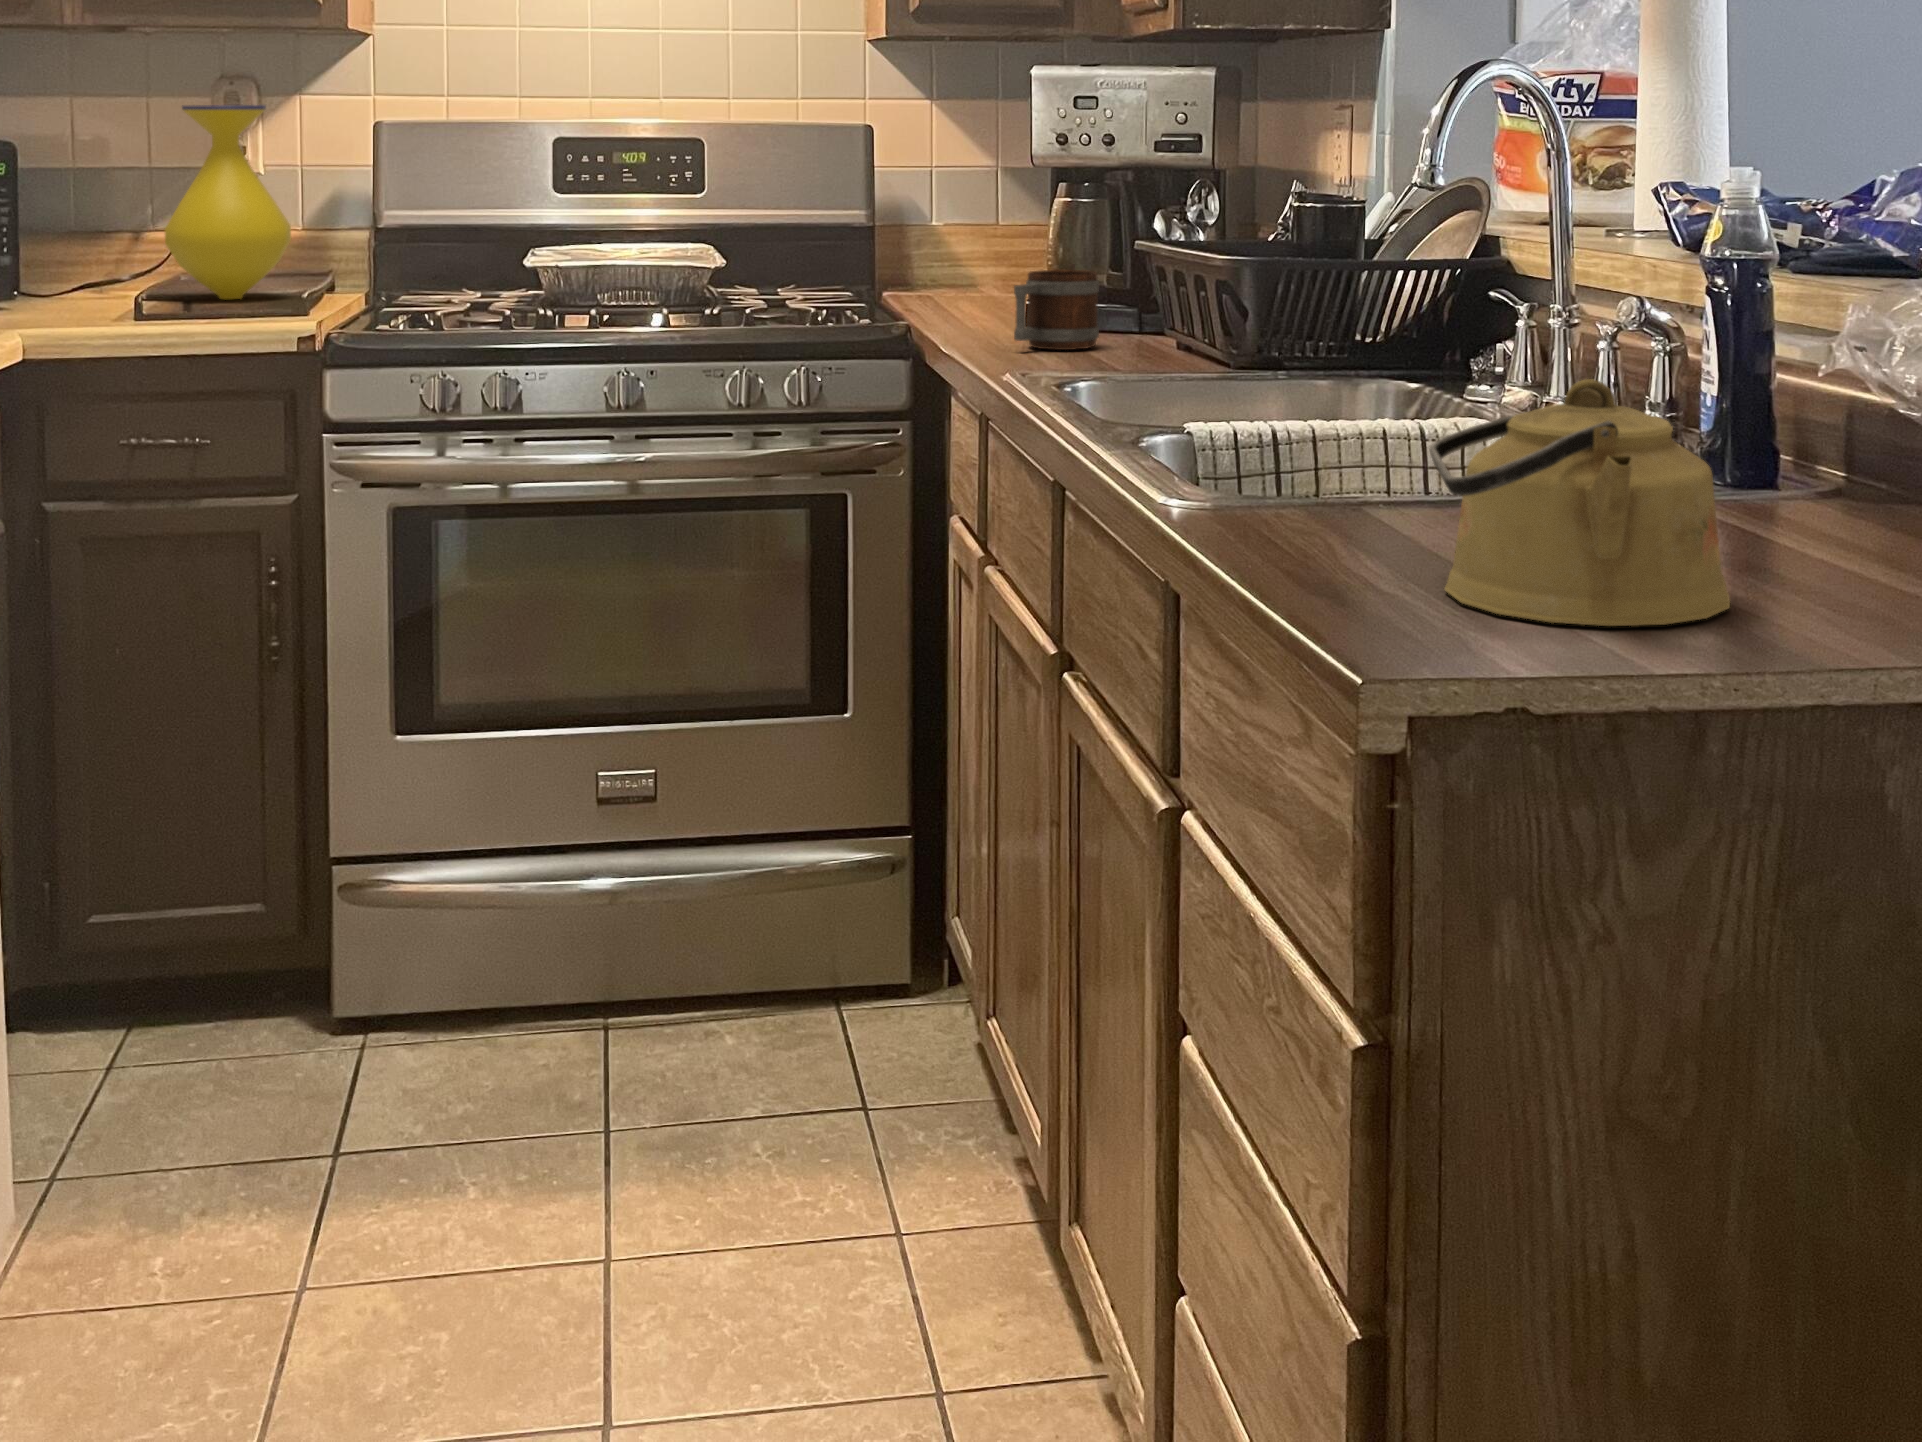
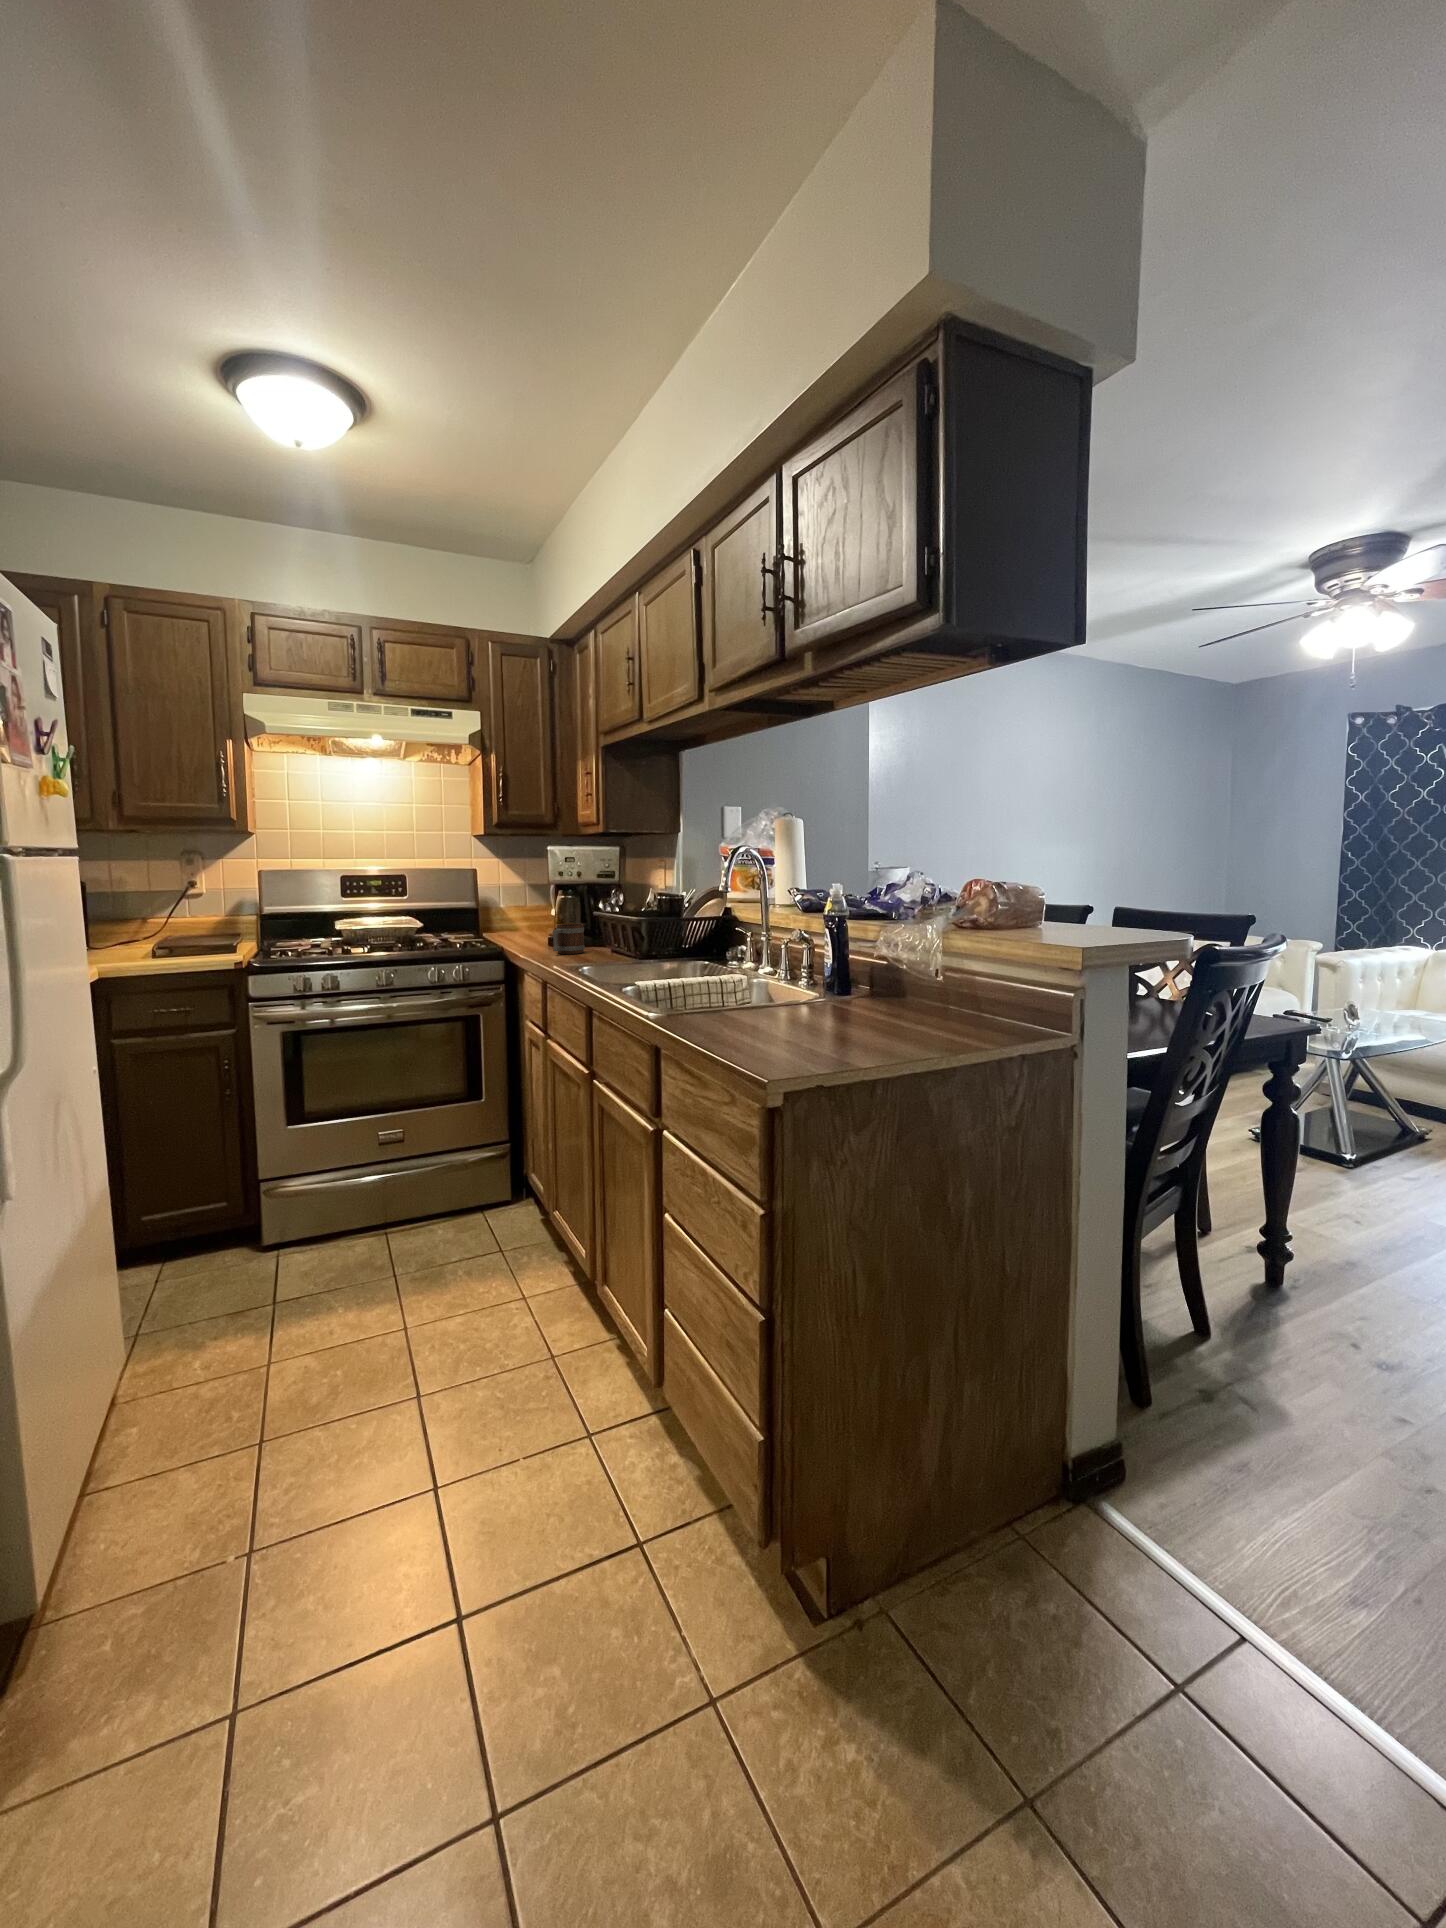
vase: present [164,105,291,299] -> none [159,863,221,946]
kettle: present [1430,379,1730,626] -> none [763,963,871,1050]

